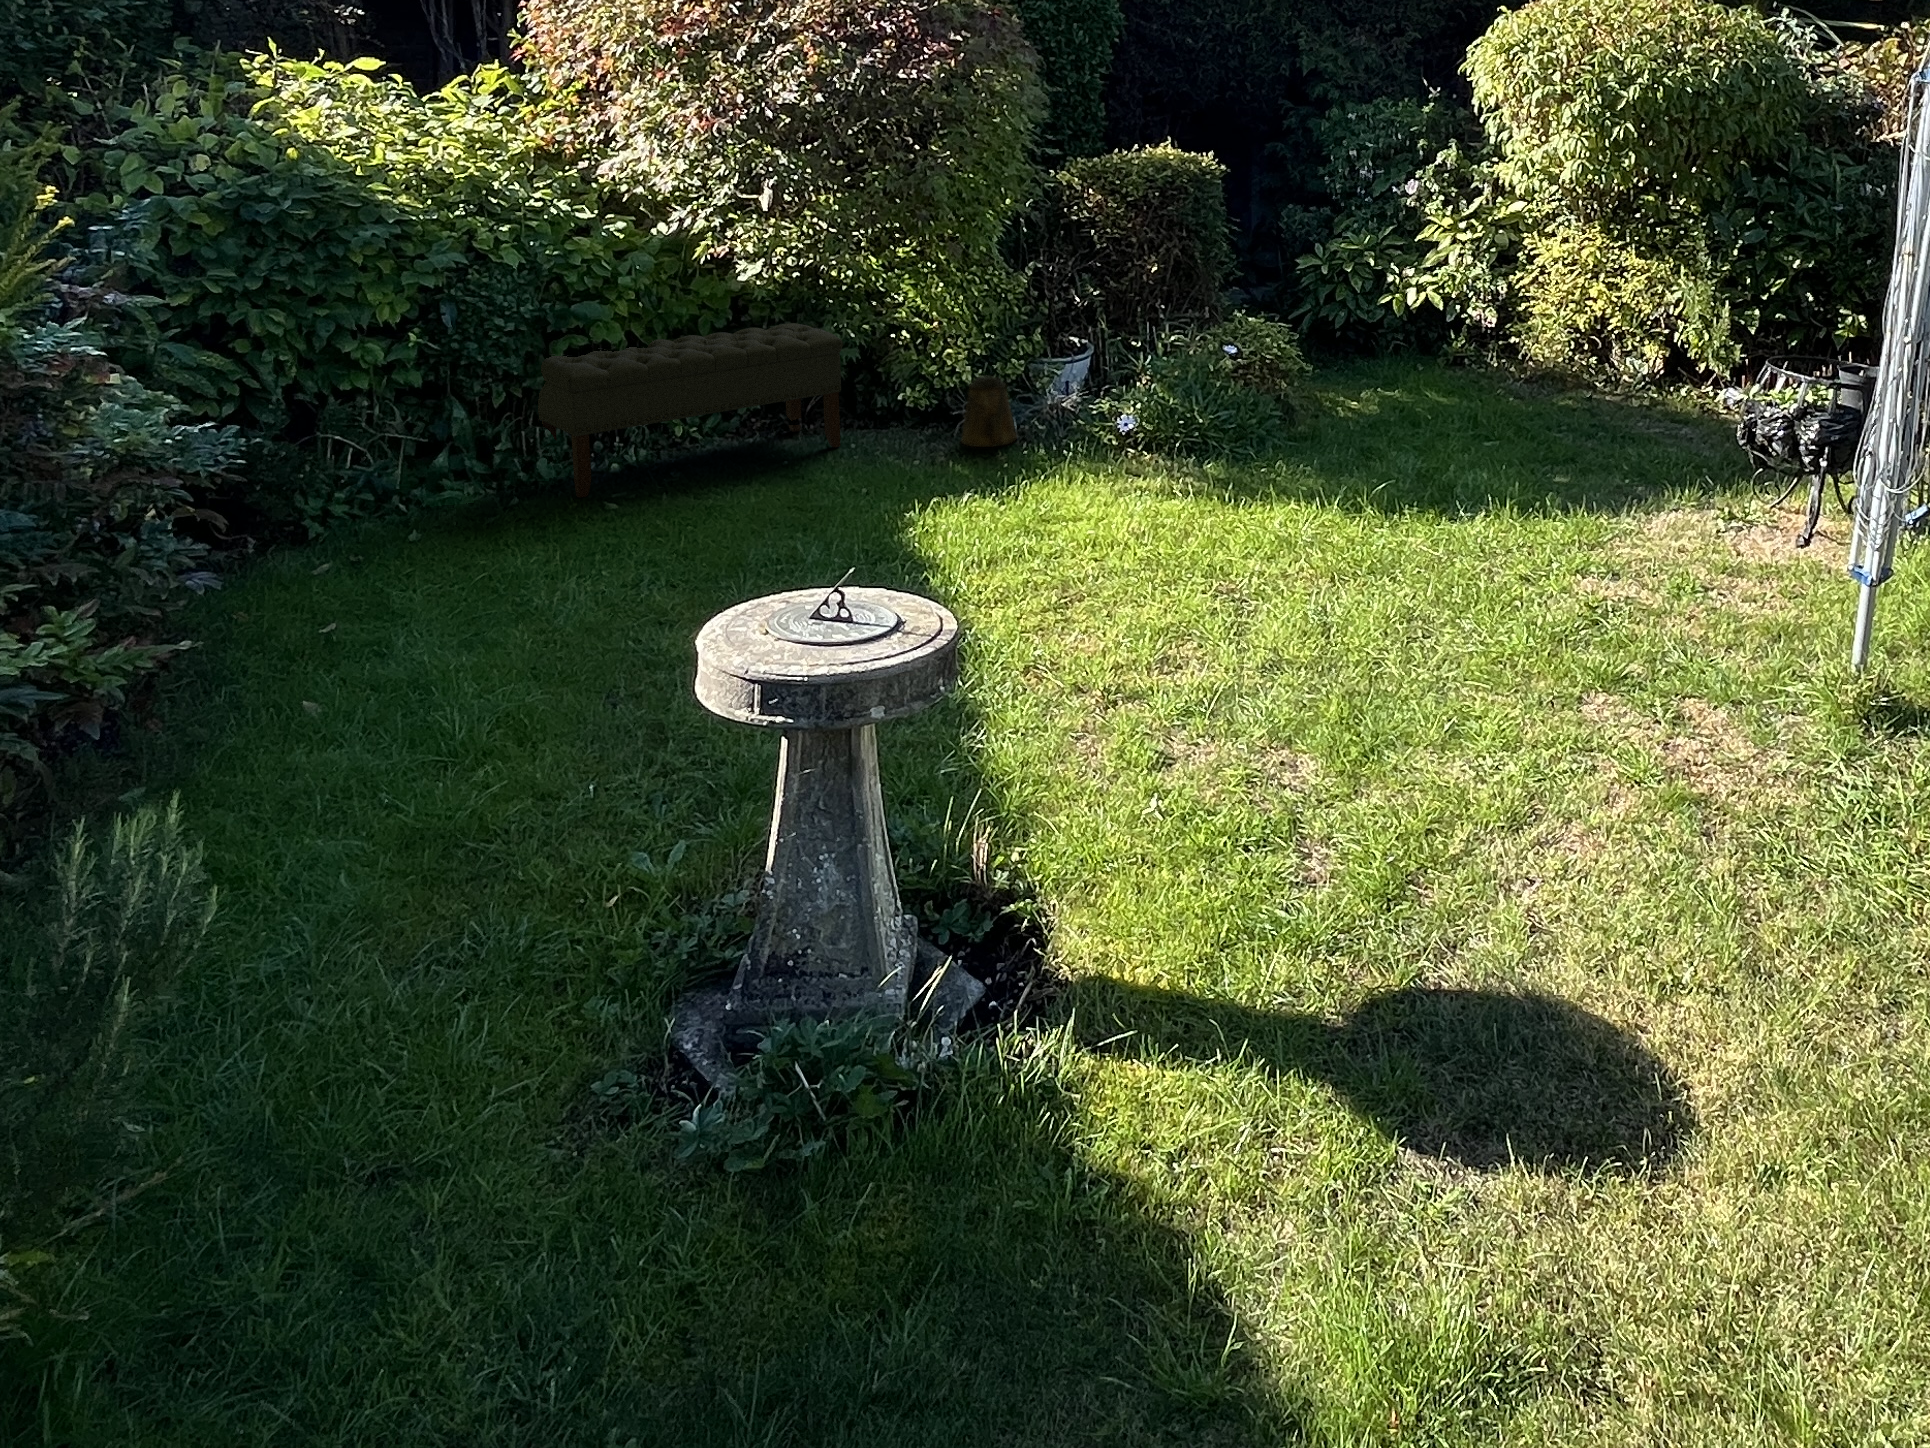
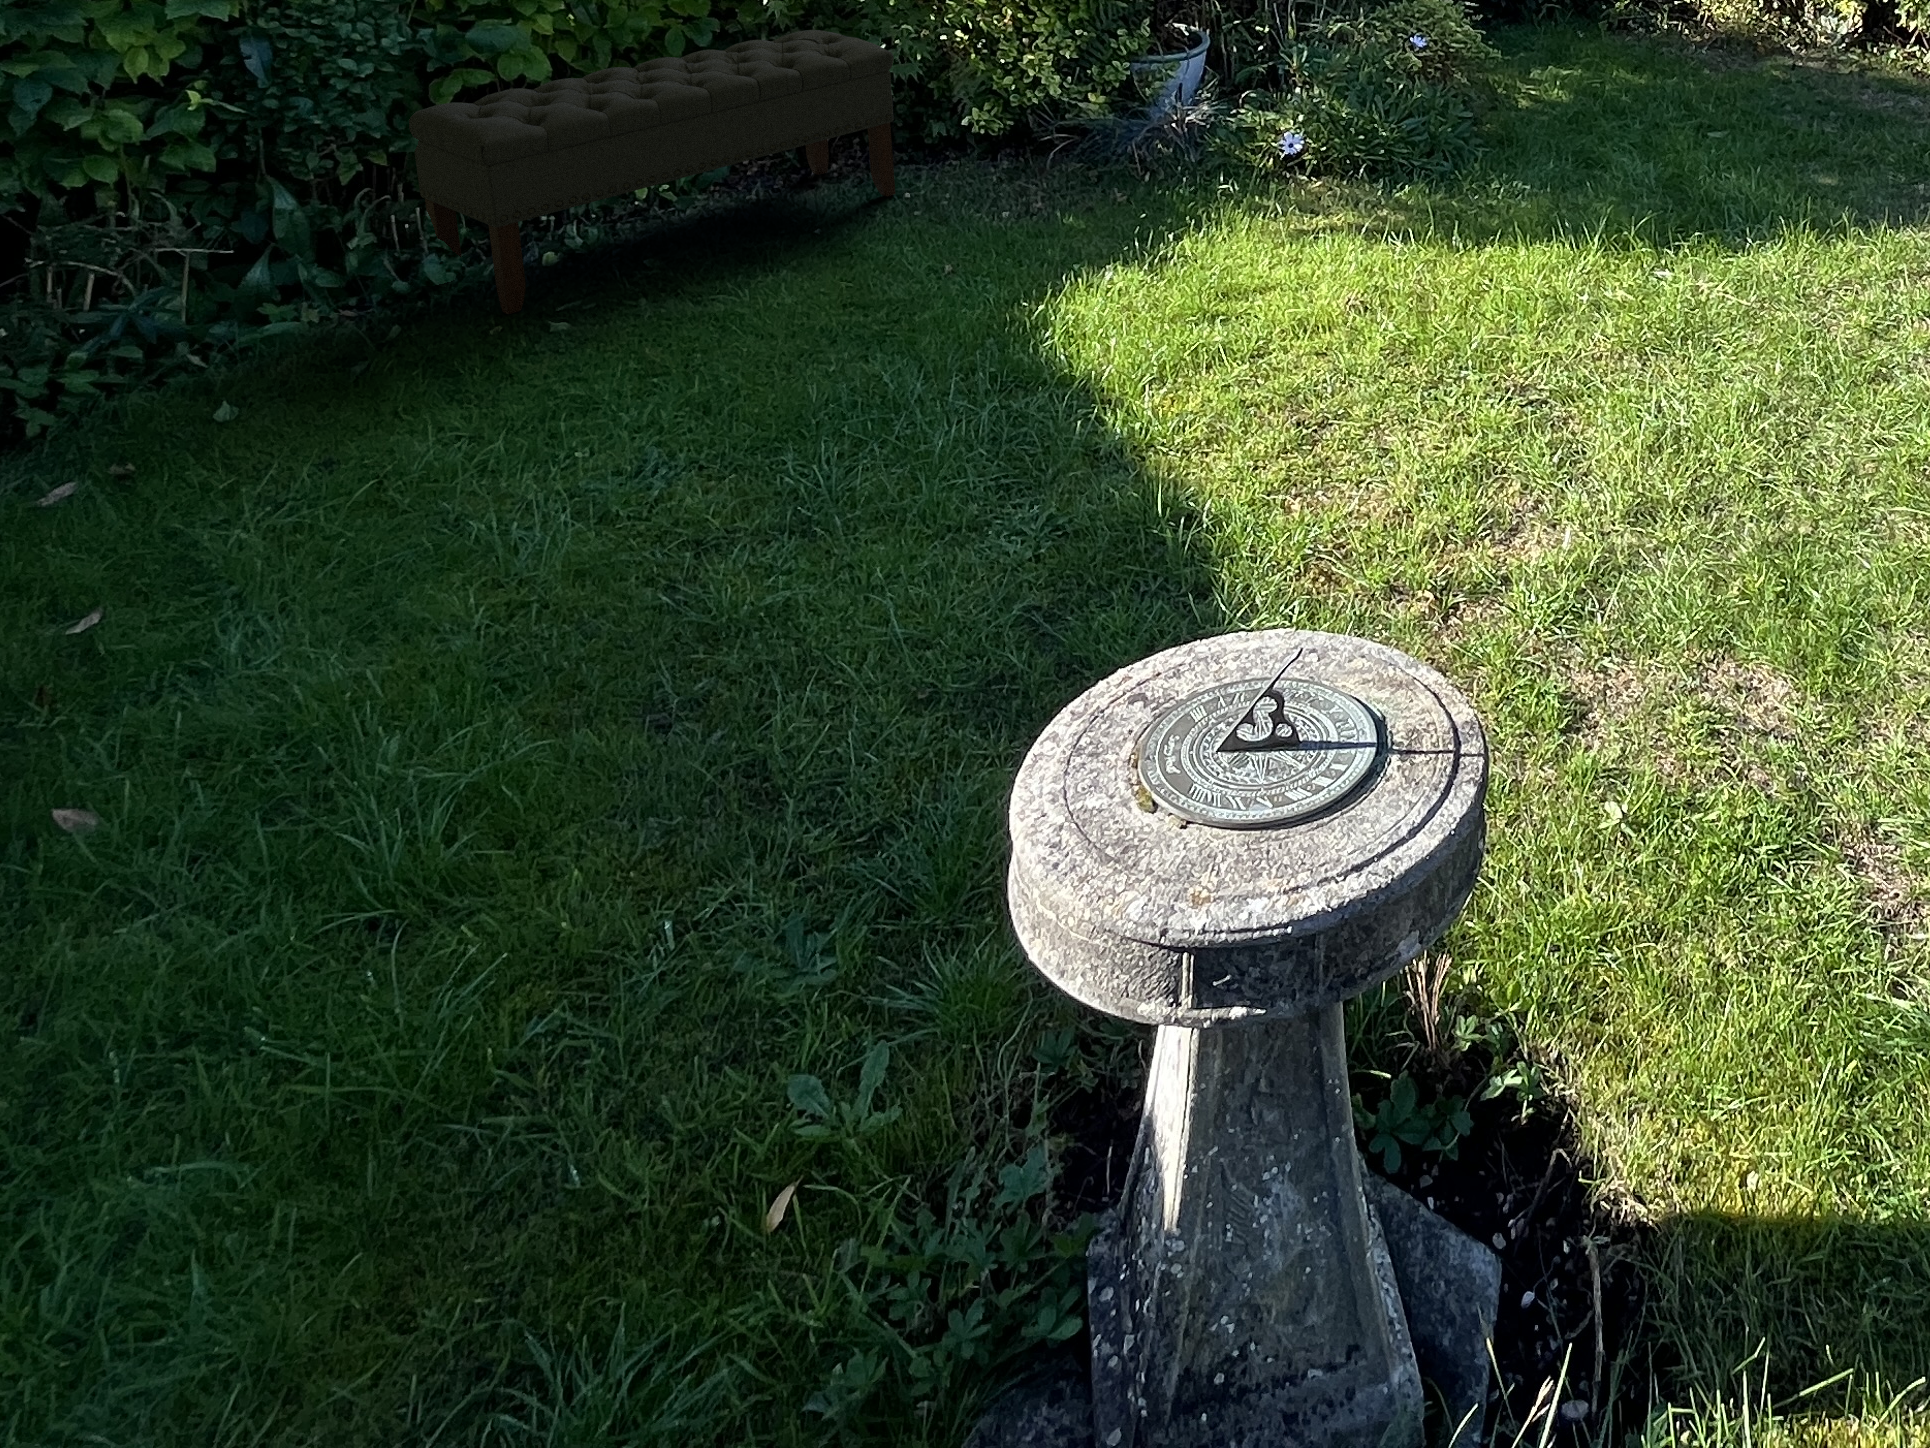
watering can: present [961,376,1017,447] -> none [1064,85,1141,182]

